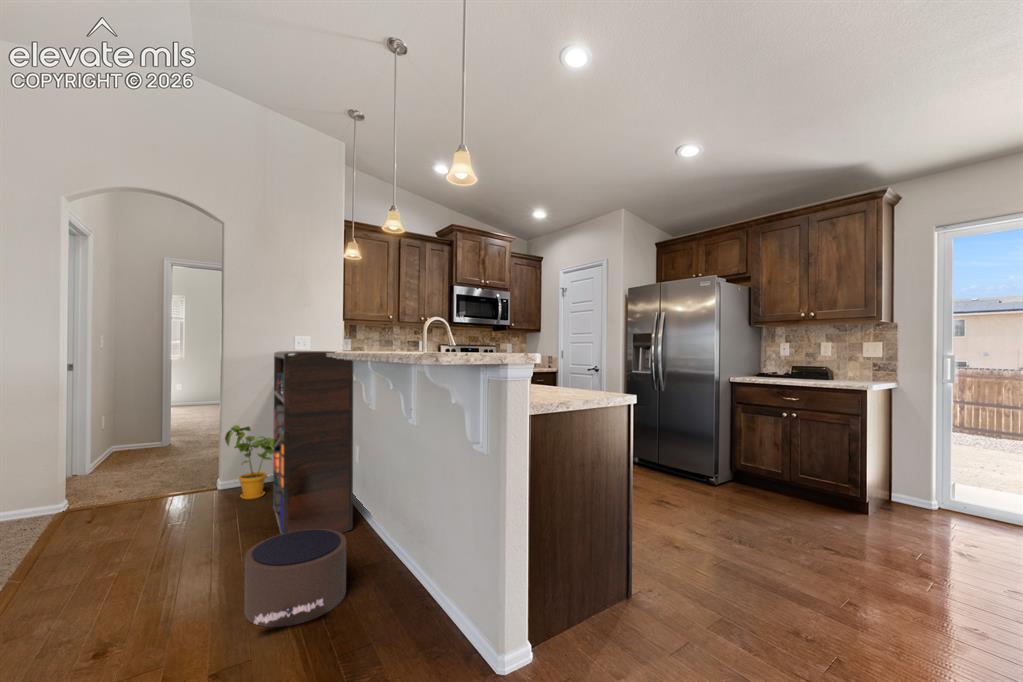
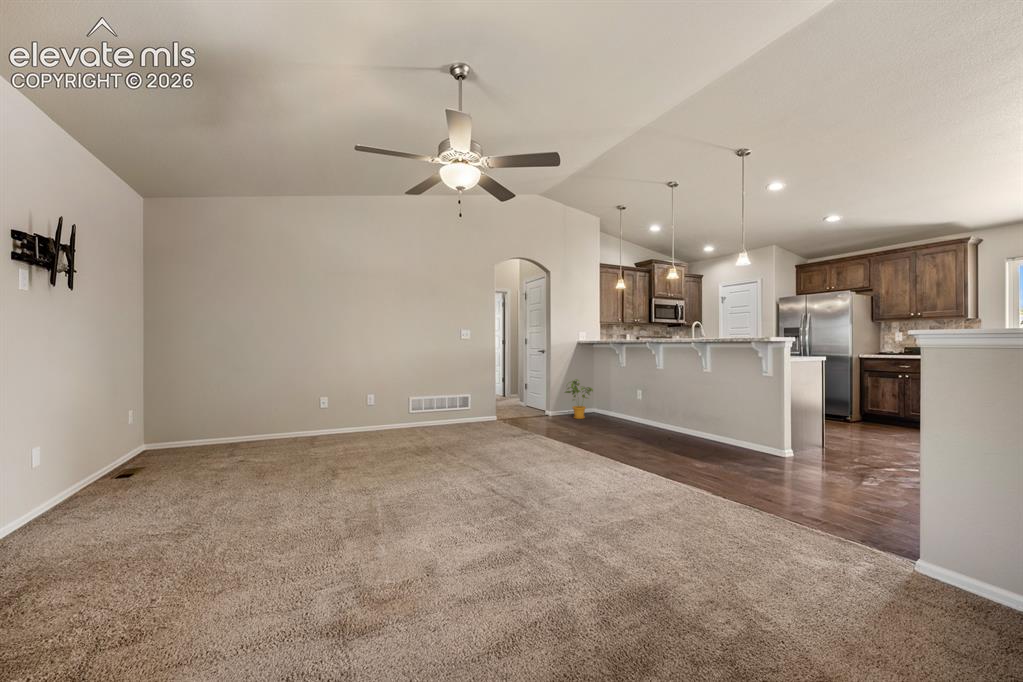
bookshelf: present [273,351,353,534] -> none [600,340,659,431]
pouf: present [244,529,346,627] -> none [646,417,696,447]

